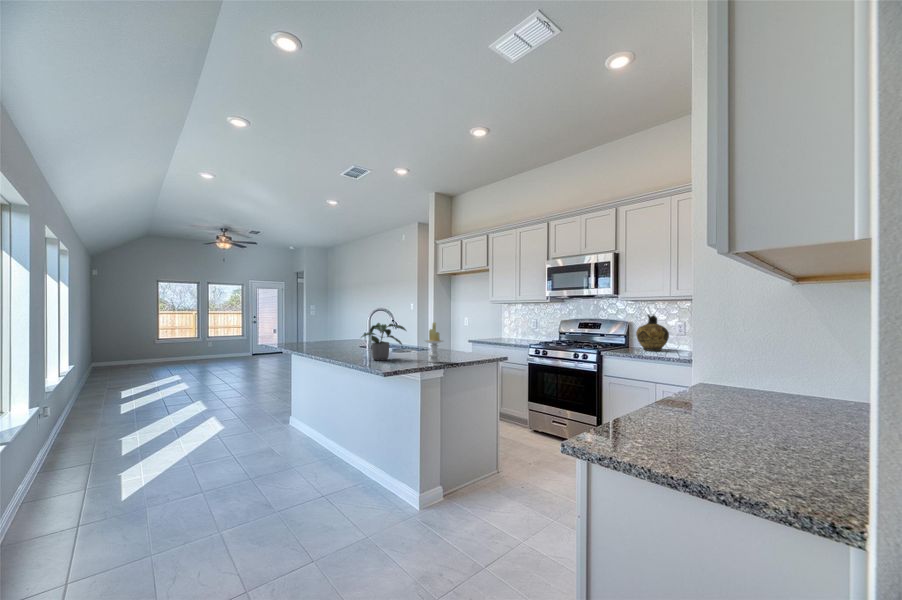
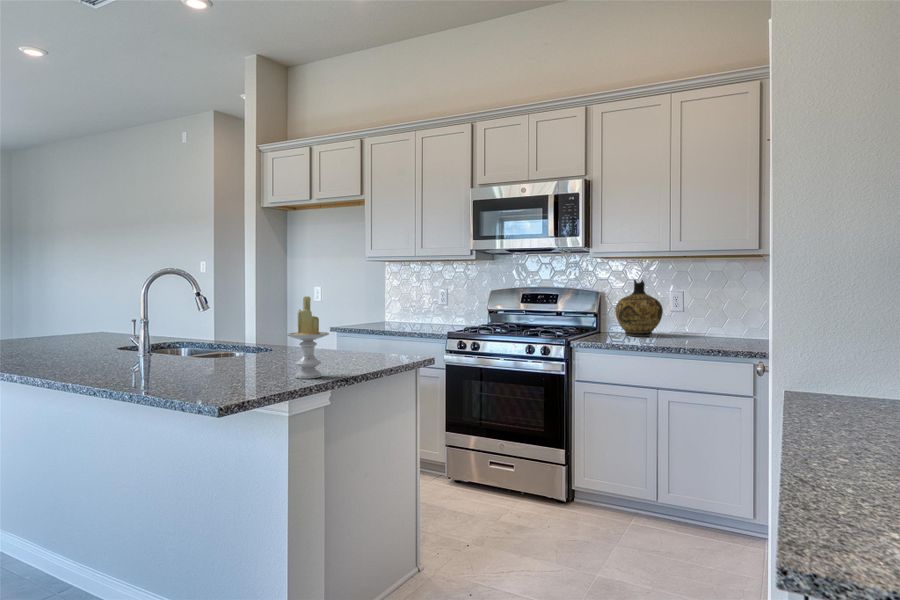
potted plant: present [362,323,406,360] -> none [136,299,243,380]

